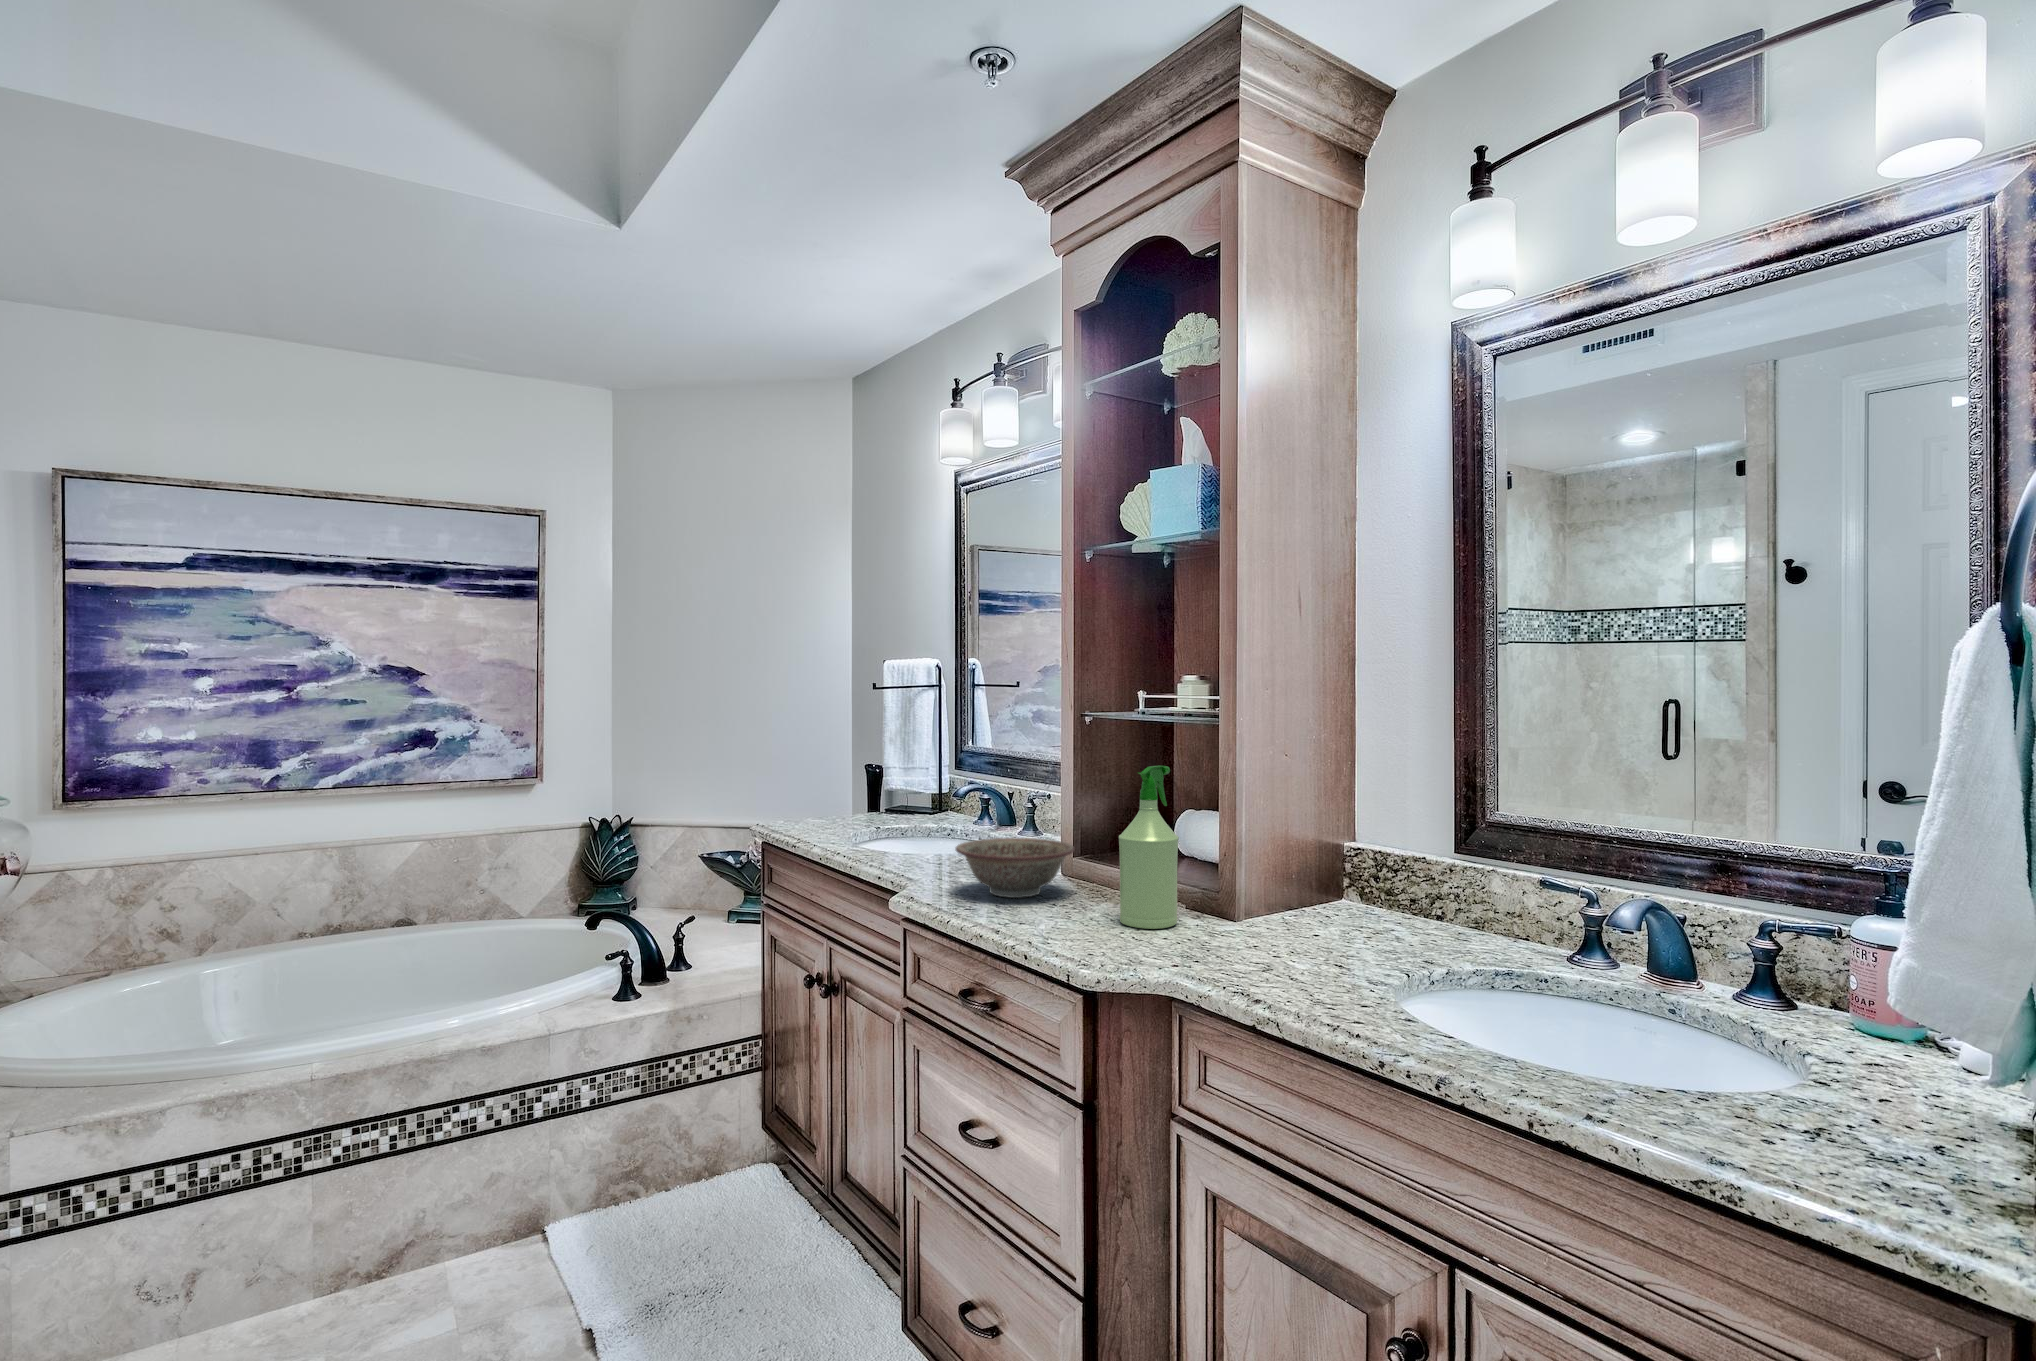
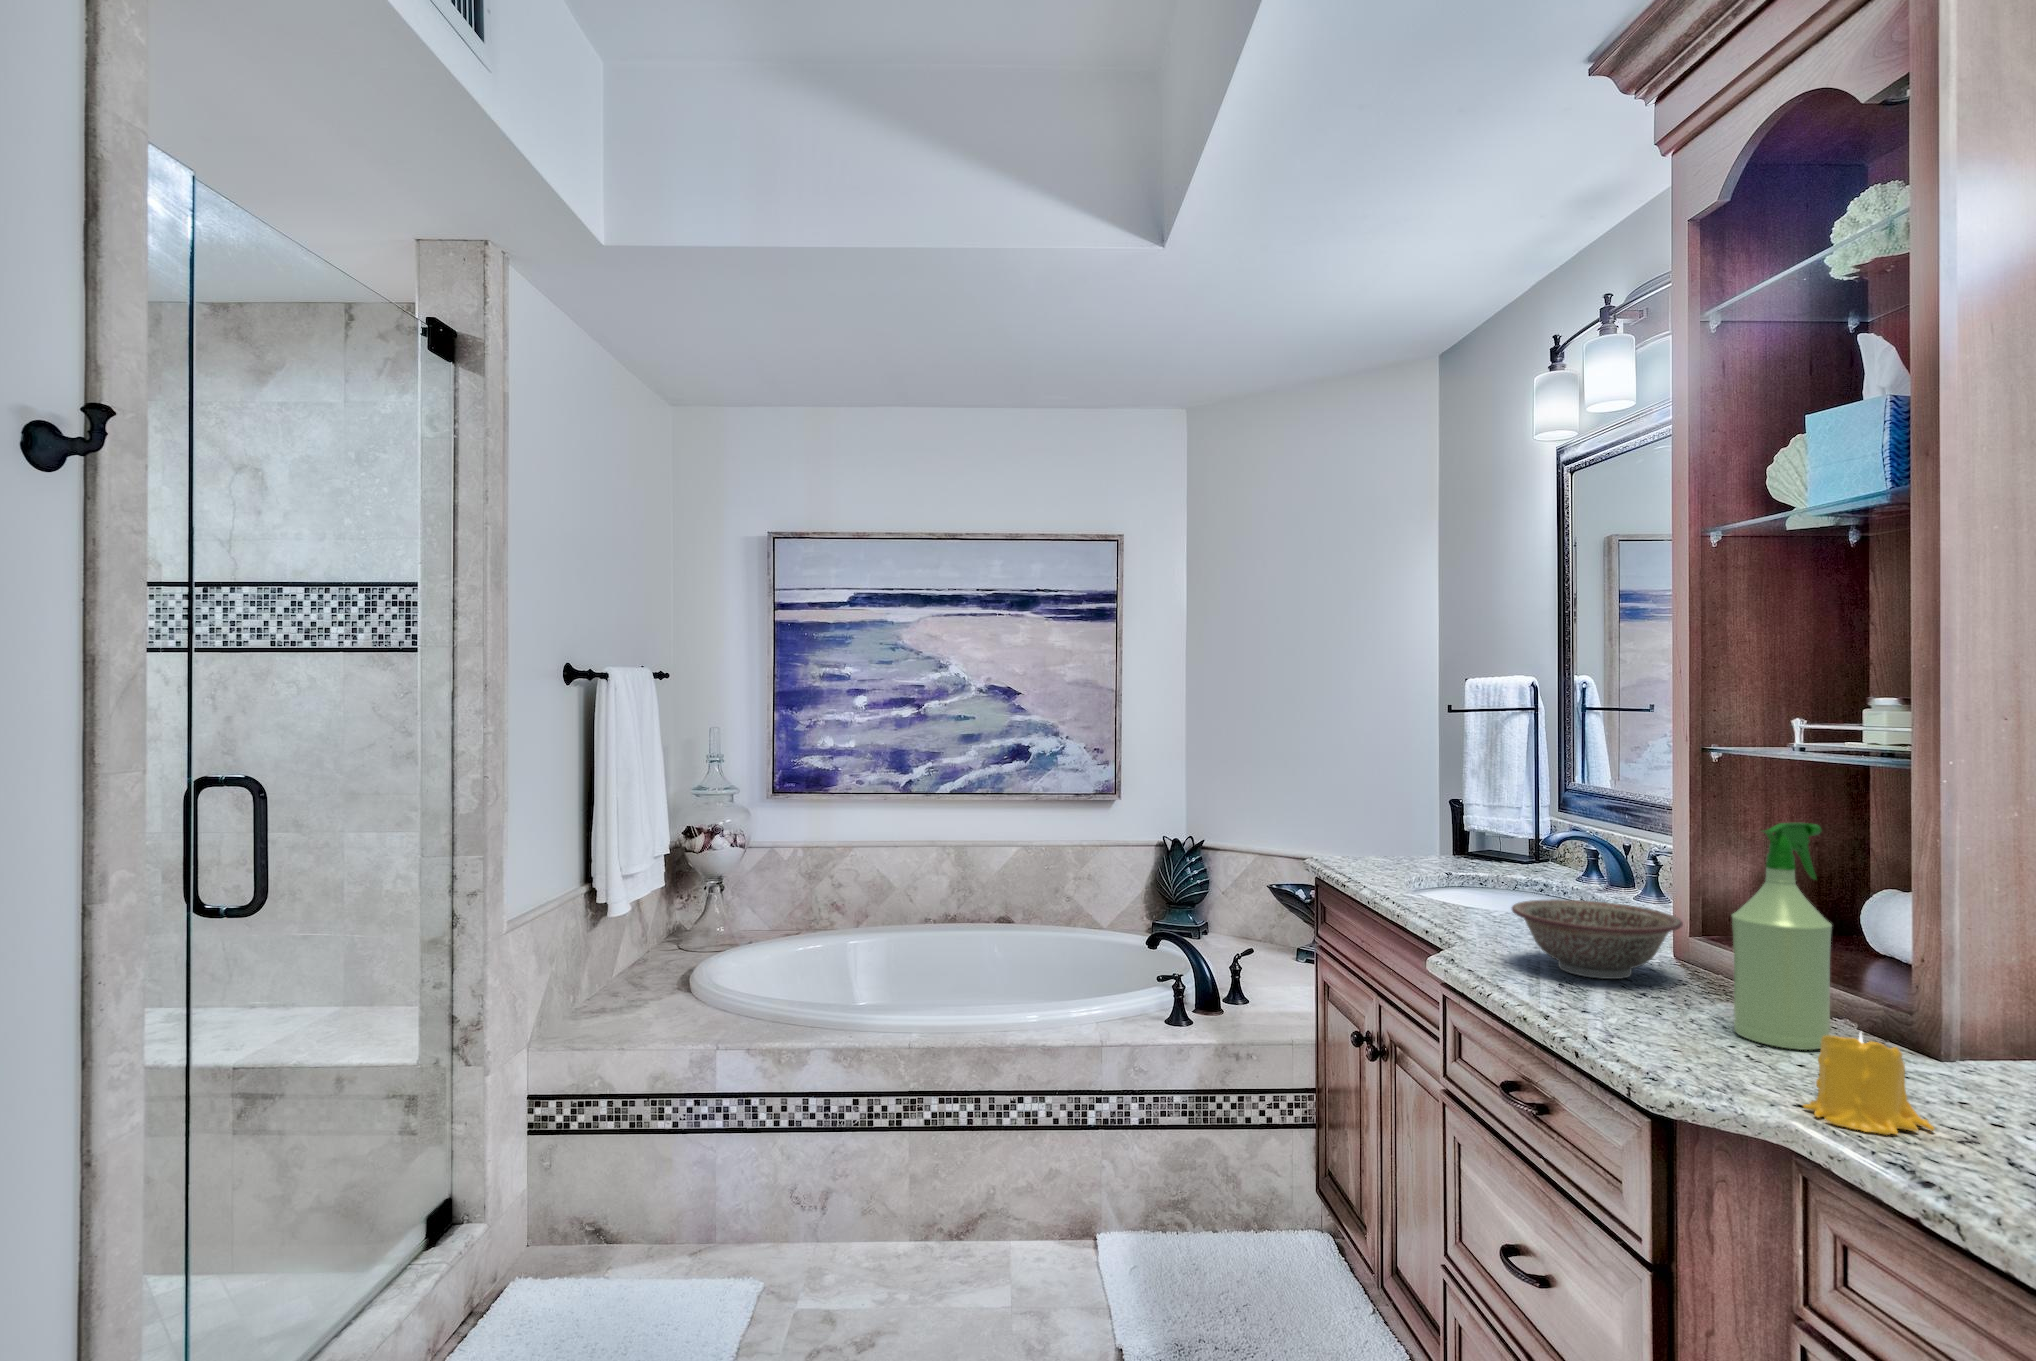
candle: none [1180,905,1253,976] -> present [1803,1033,1935,1135]

